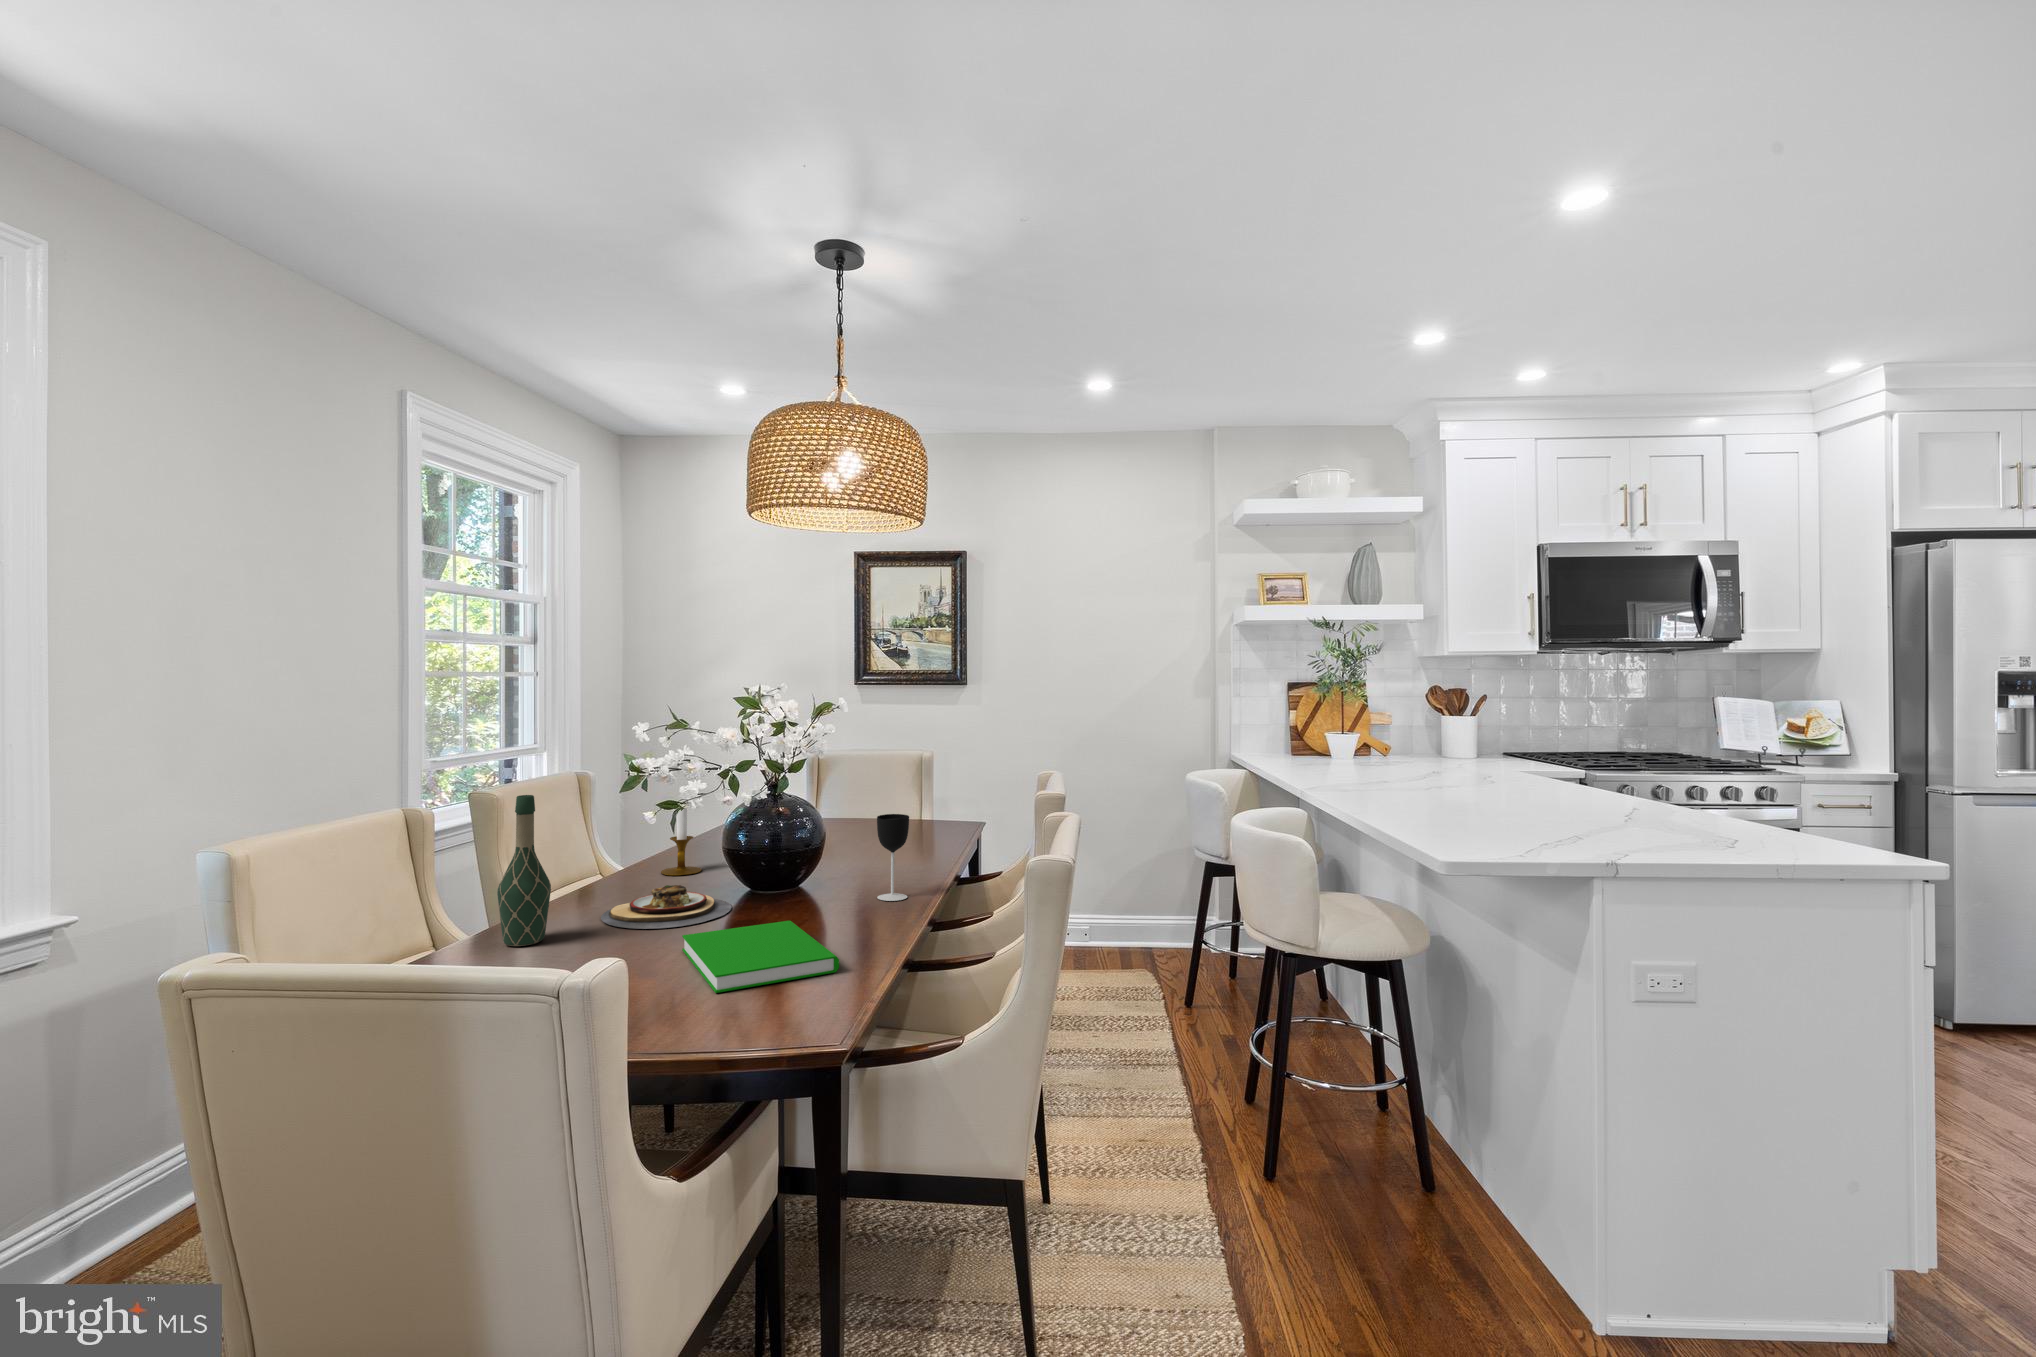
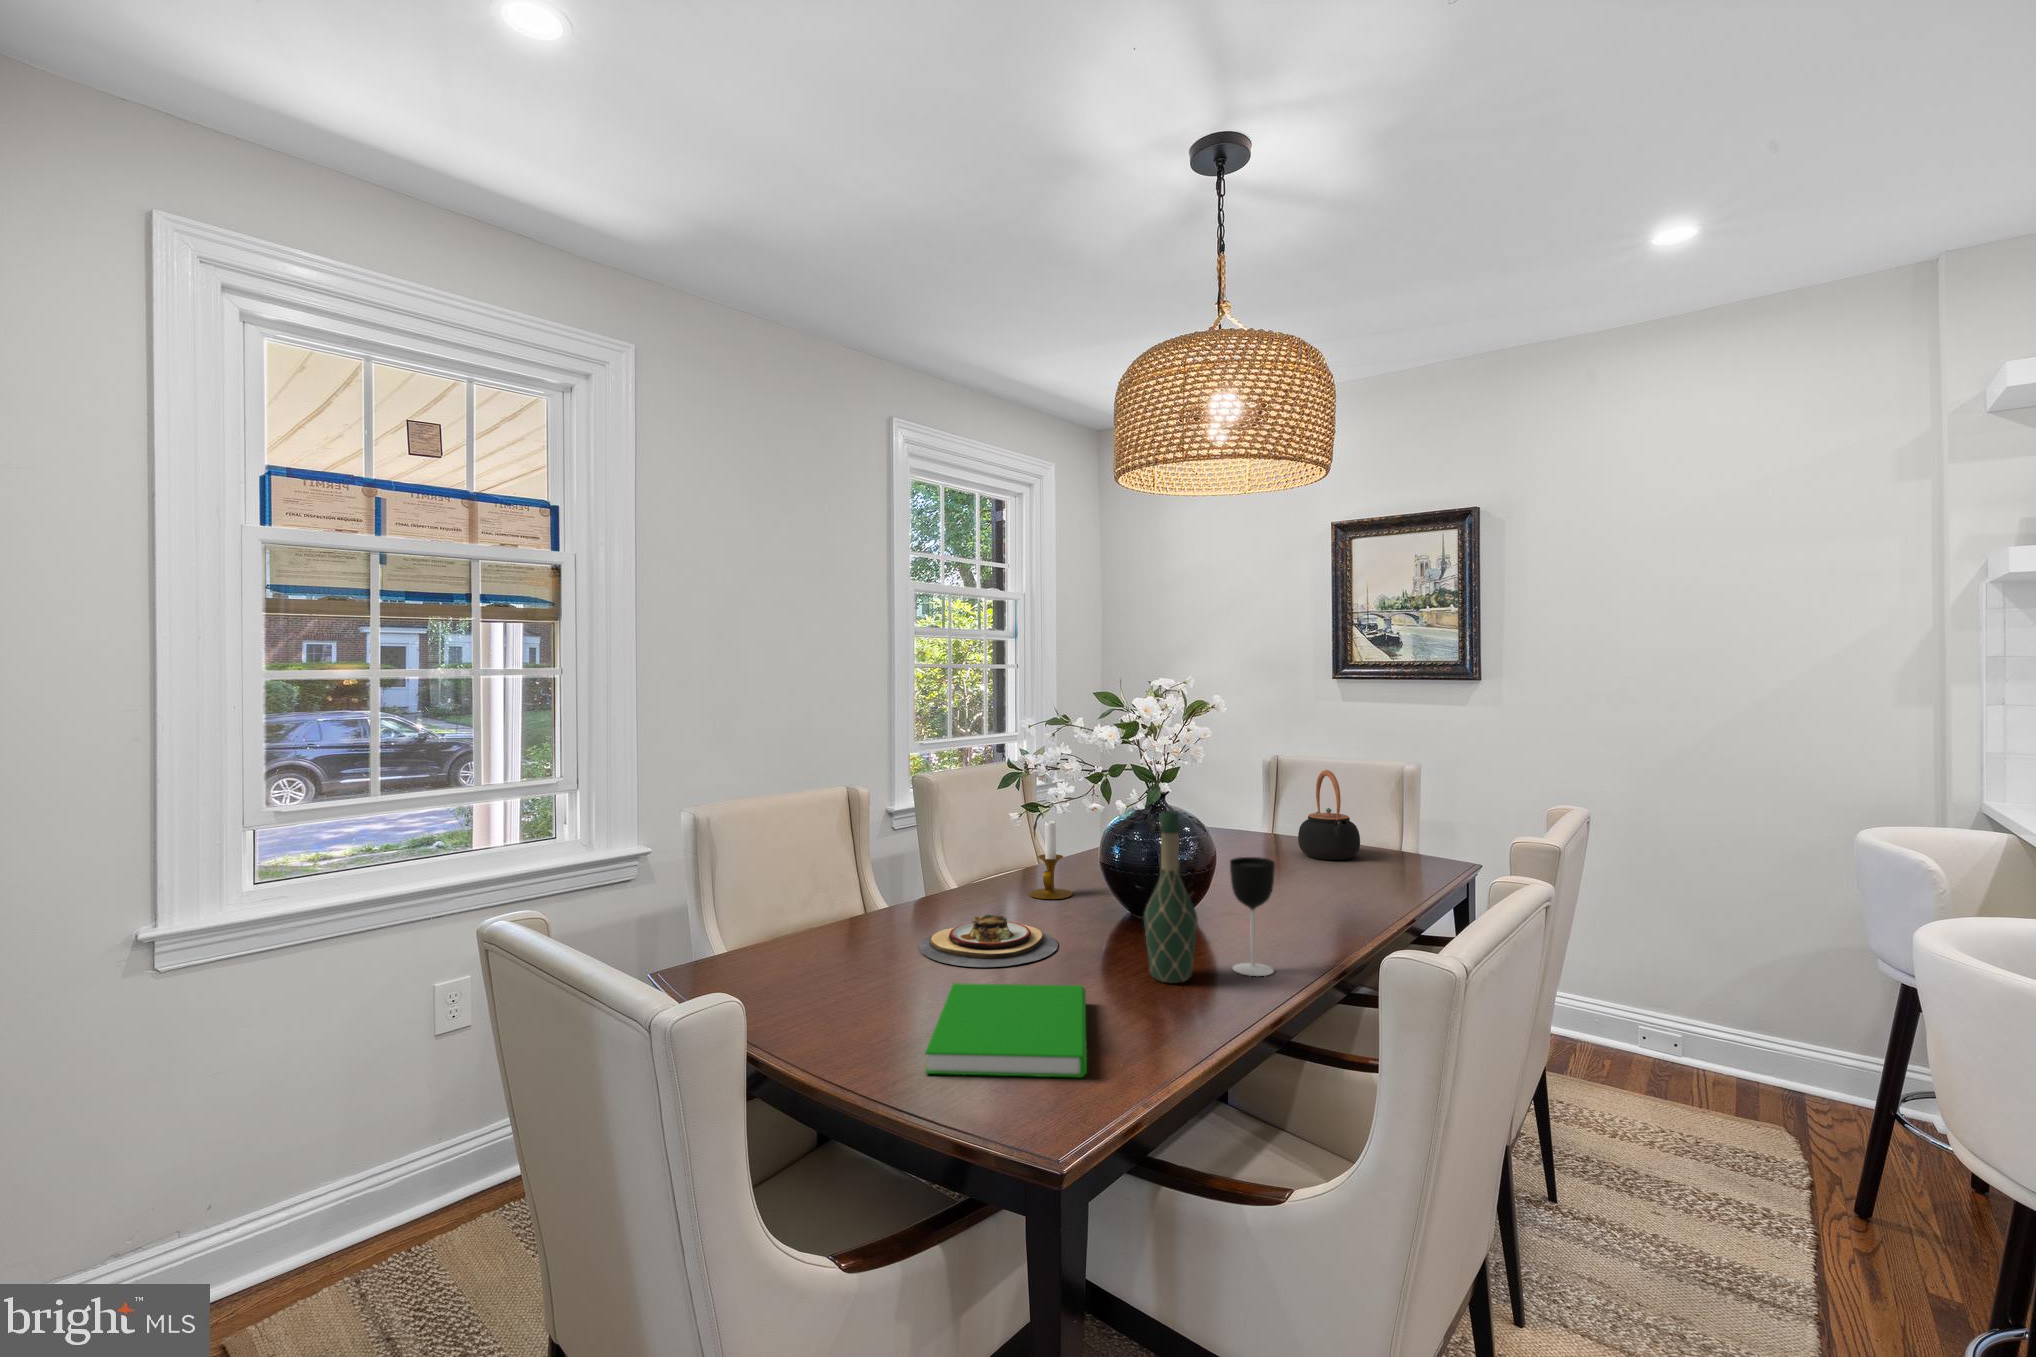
teapot: none [859,755,906,826] -> present [1298,770,1360,860]
wine bottle: present [497,795,551,946] -> present [1144,811,1198,983]

